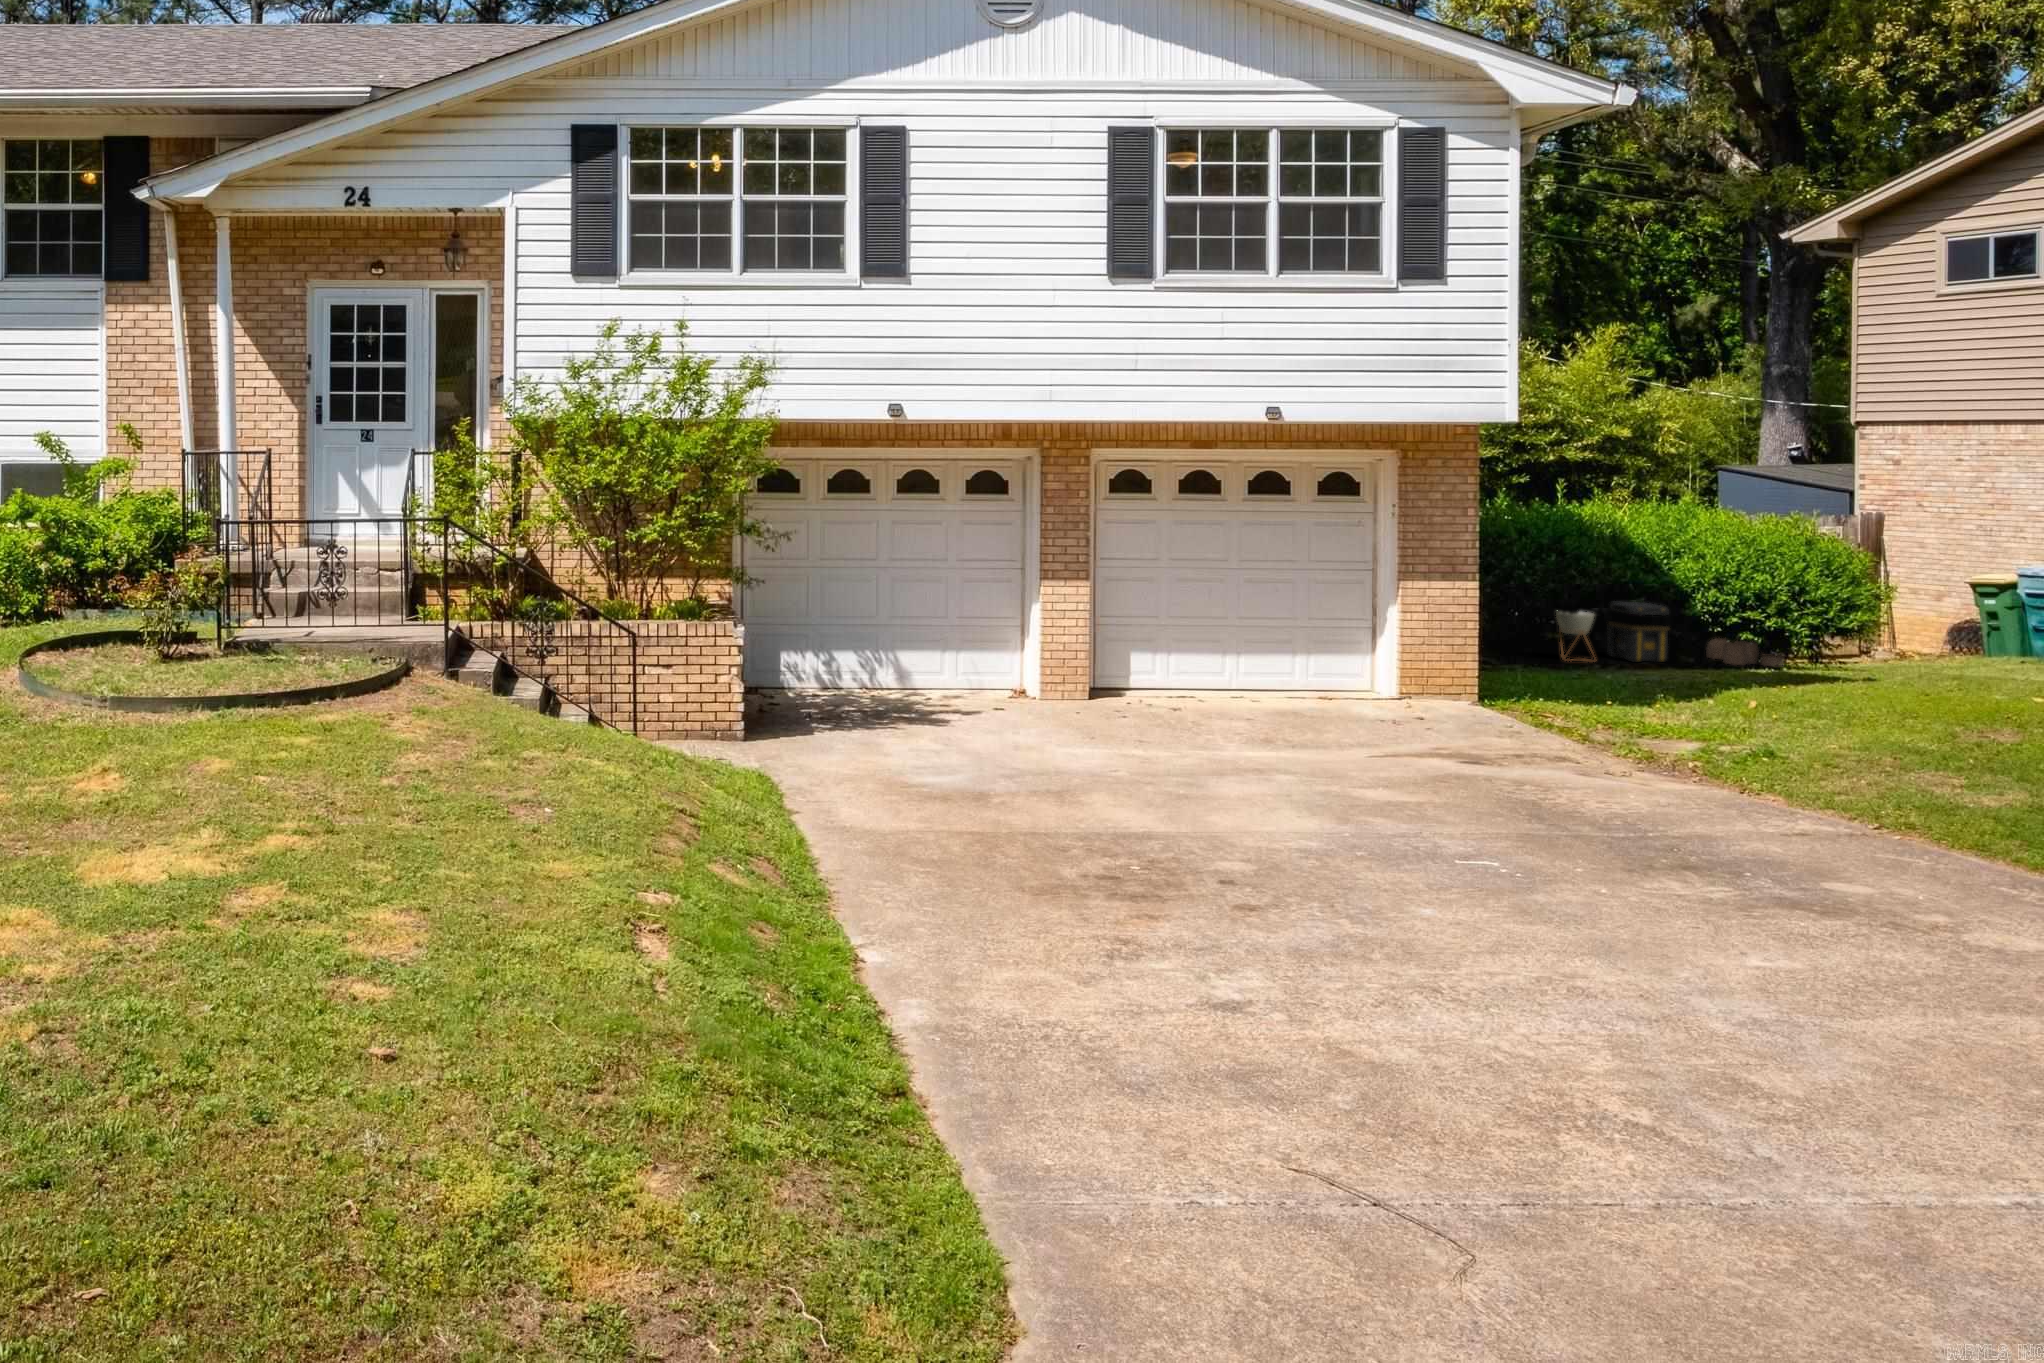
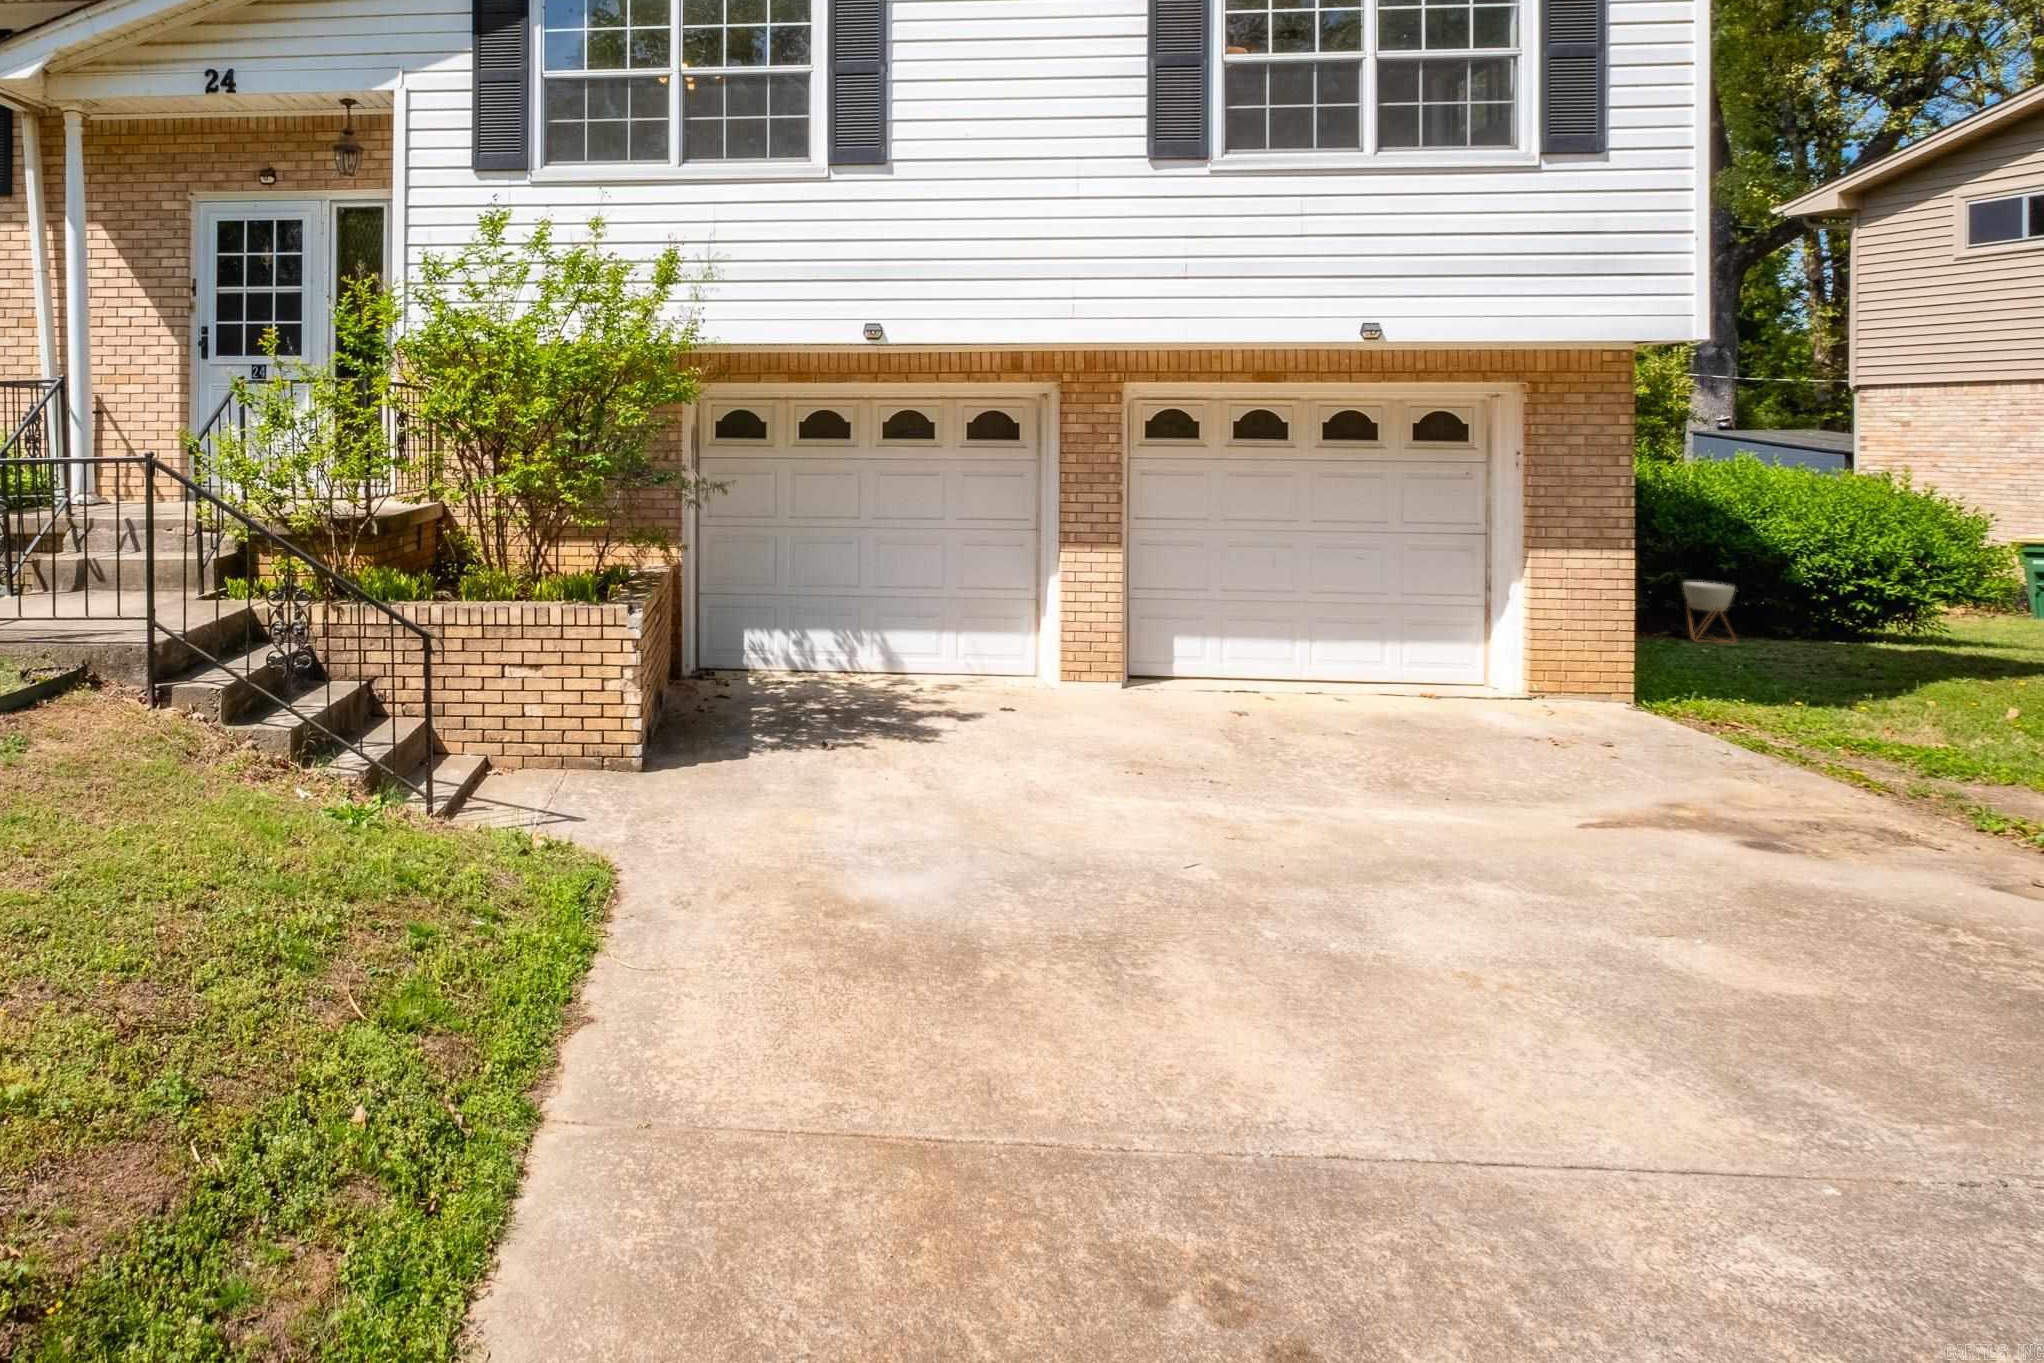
toolbox: present [1607,602,1669,662] -> none [1745,572,1833,645]
woven basket: present [1706,638,1784,666] -> none [1871,614,1987,654]

